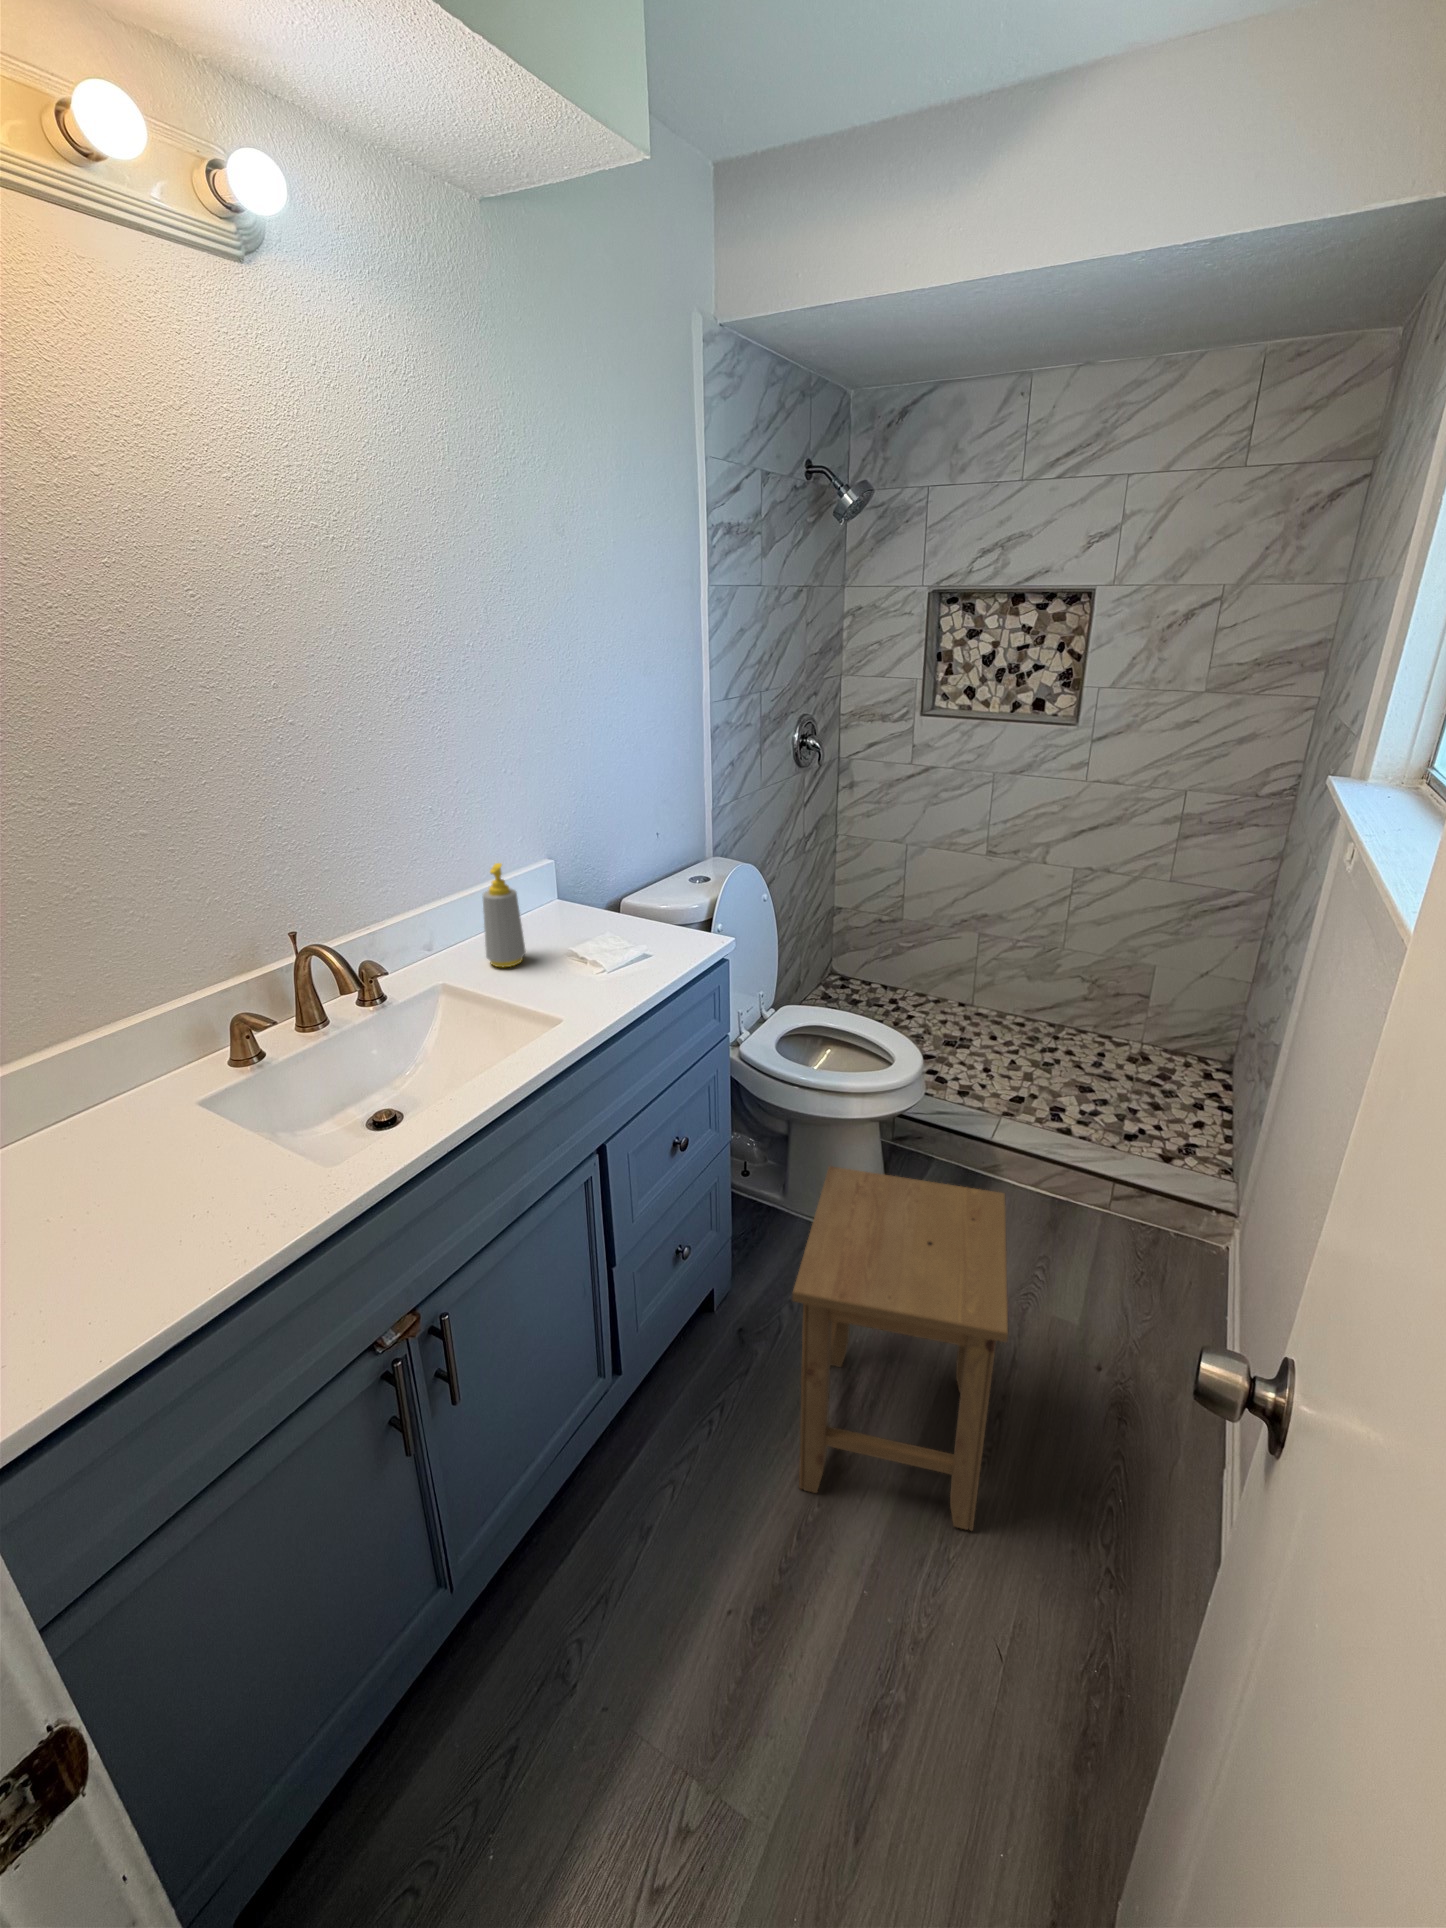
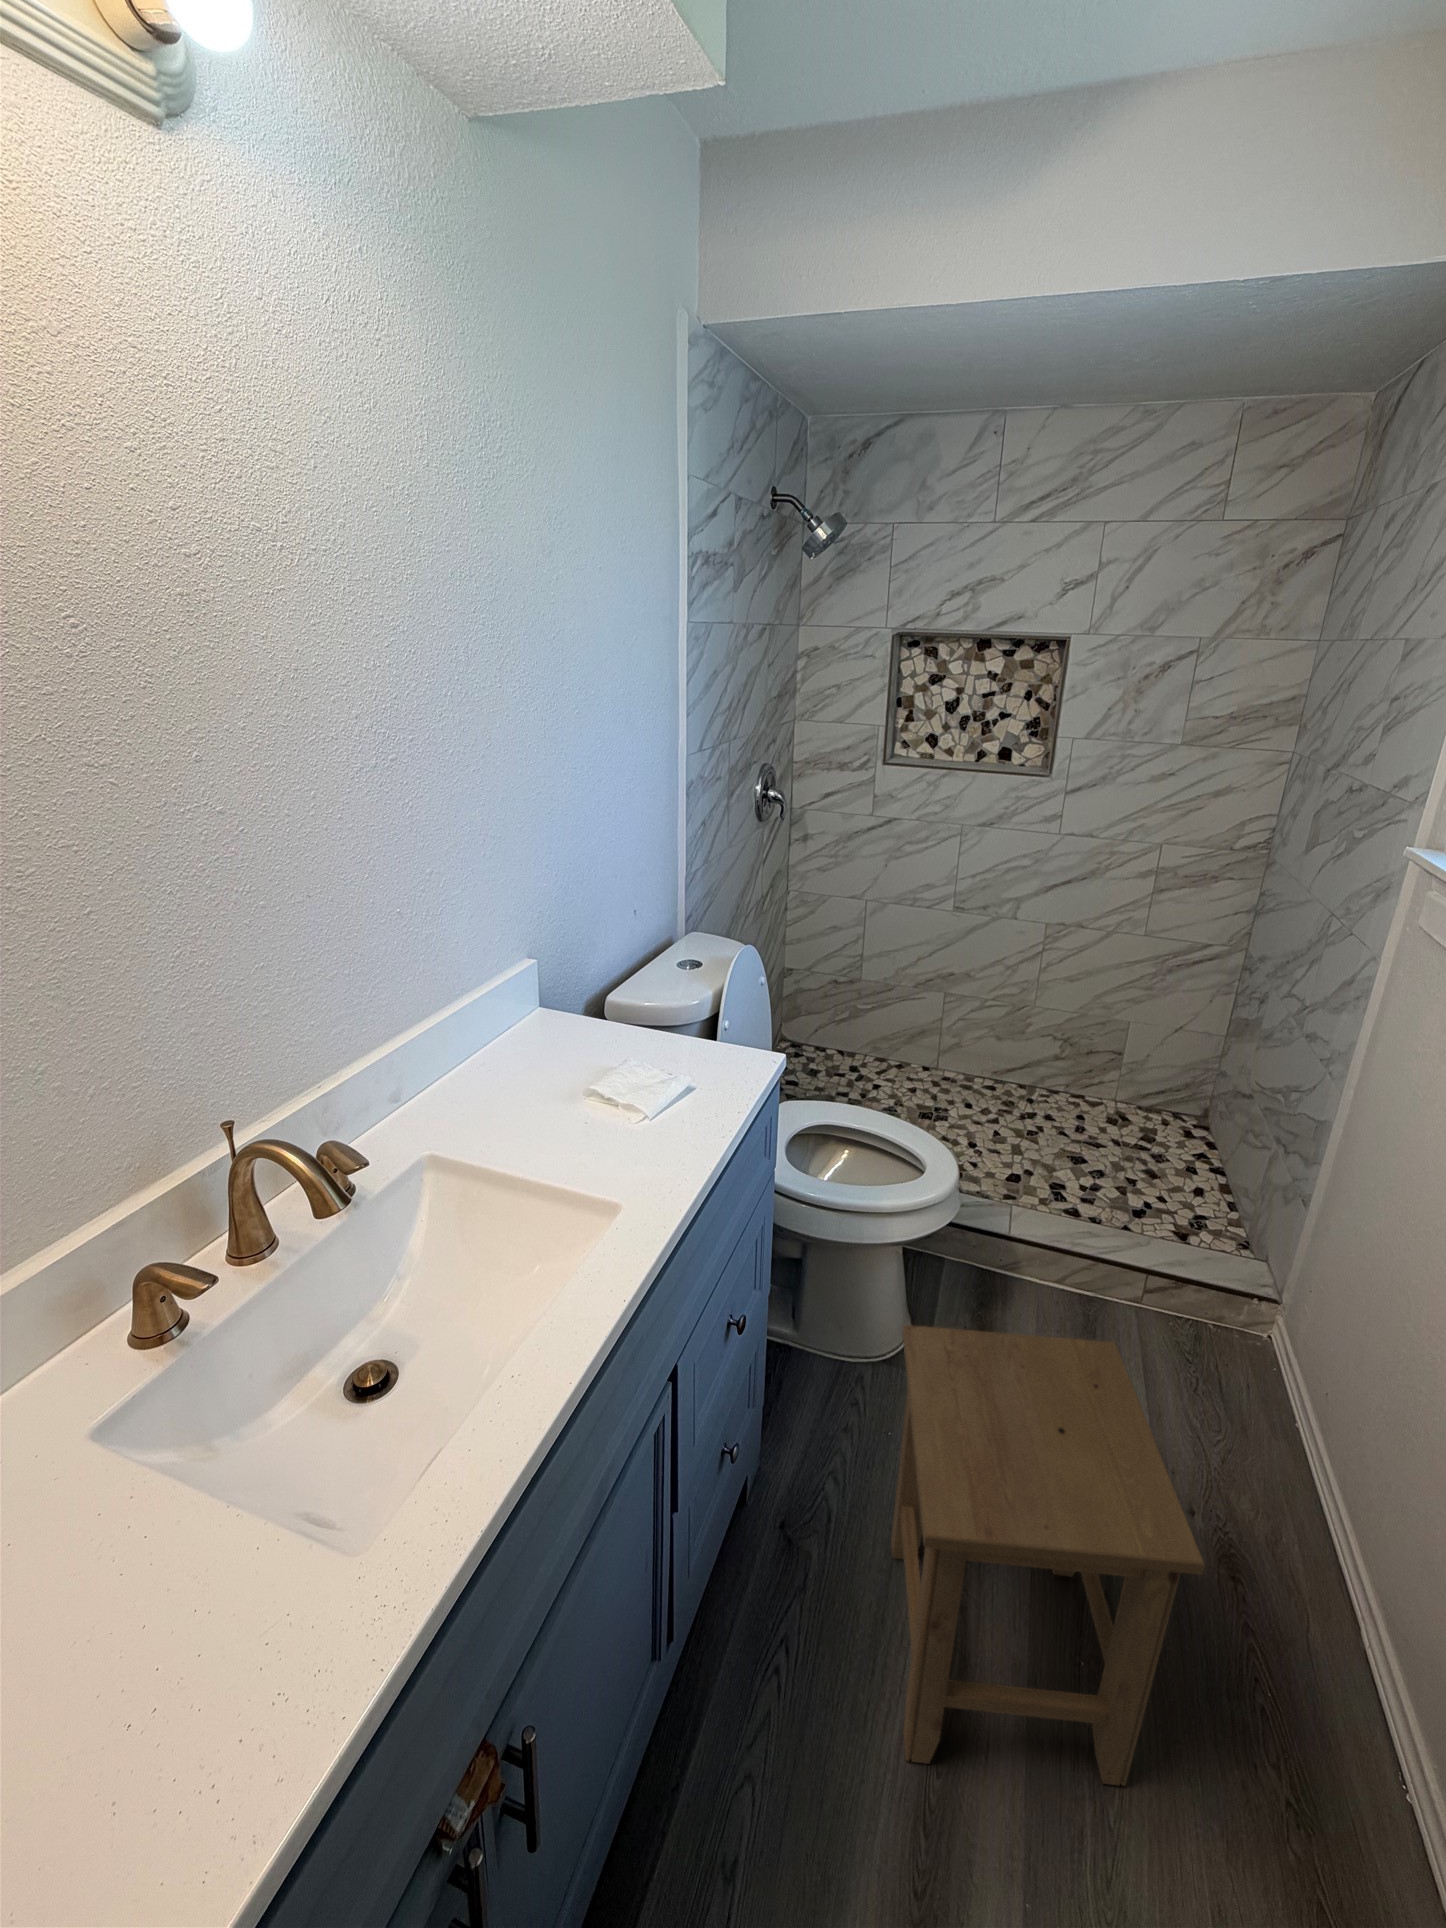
soap bottle: present [483,863,526,967] -> none [473,980,529,1119]

